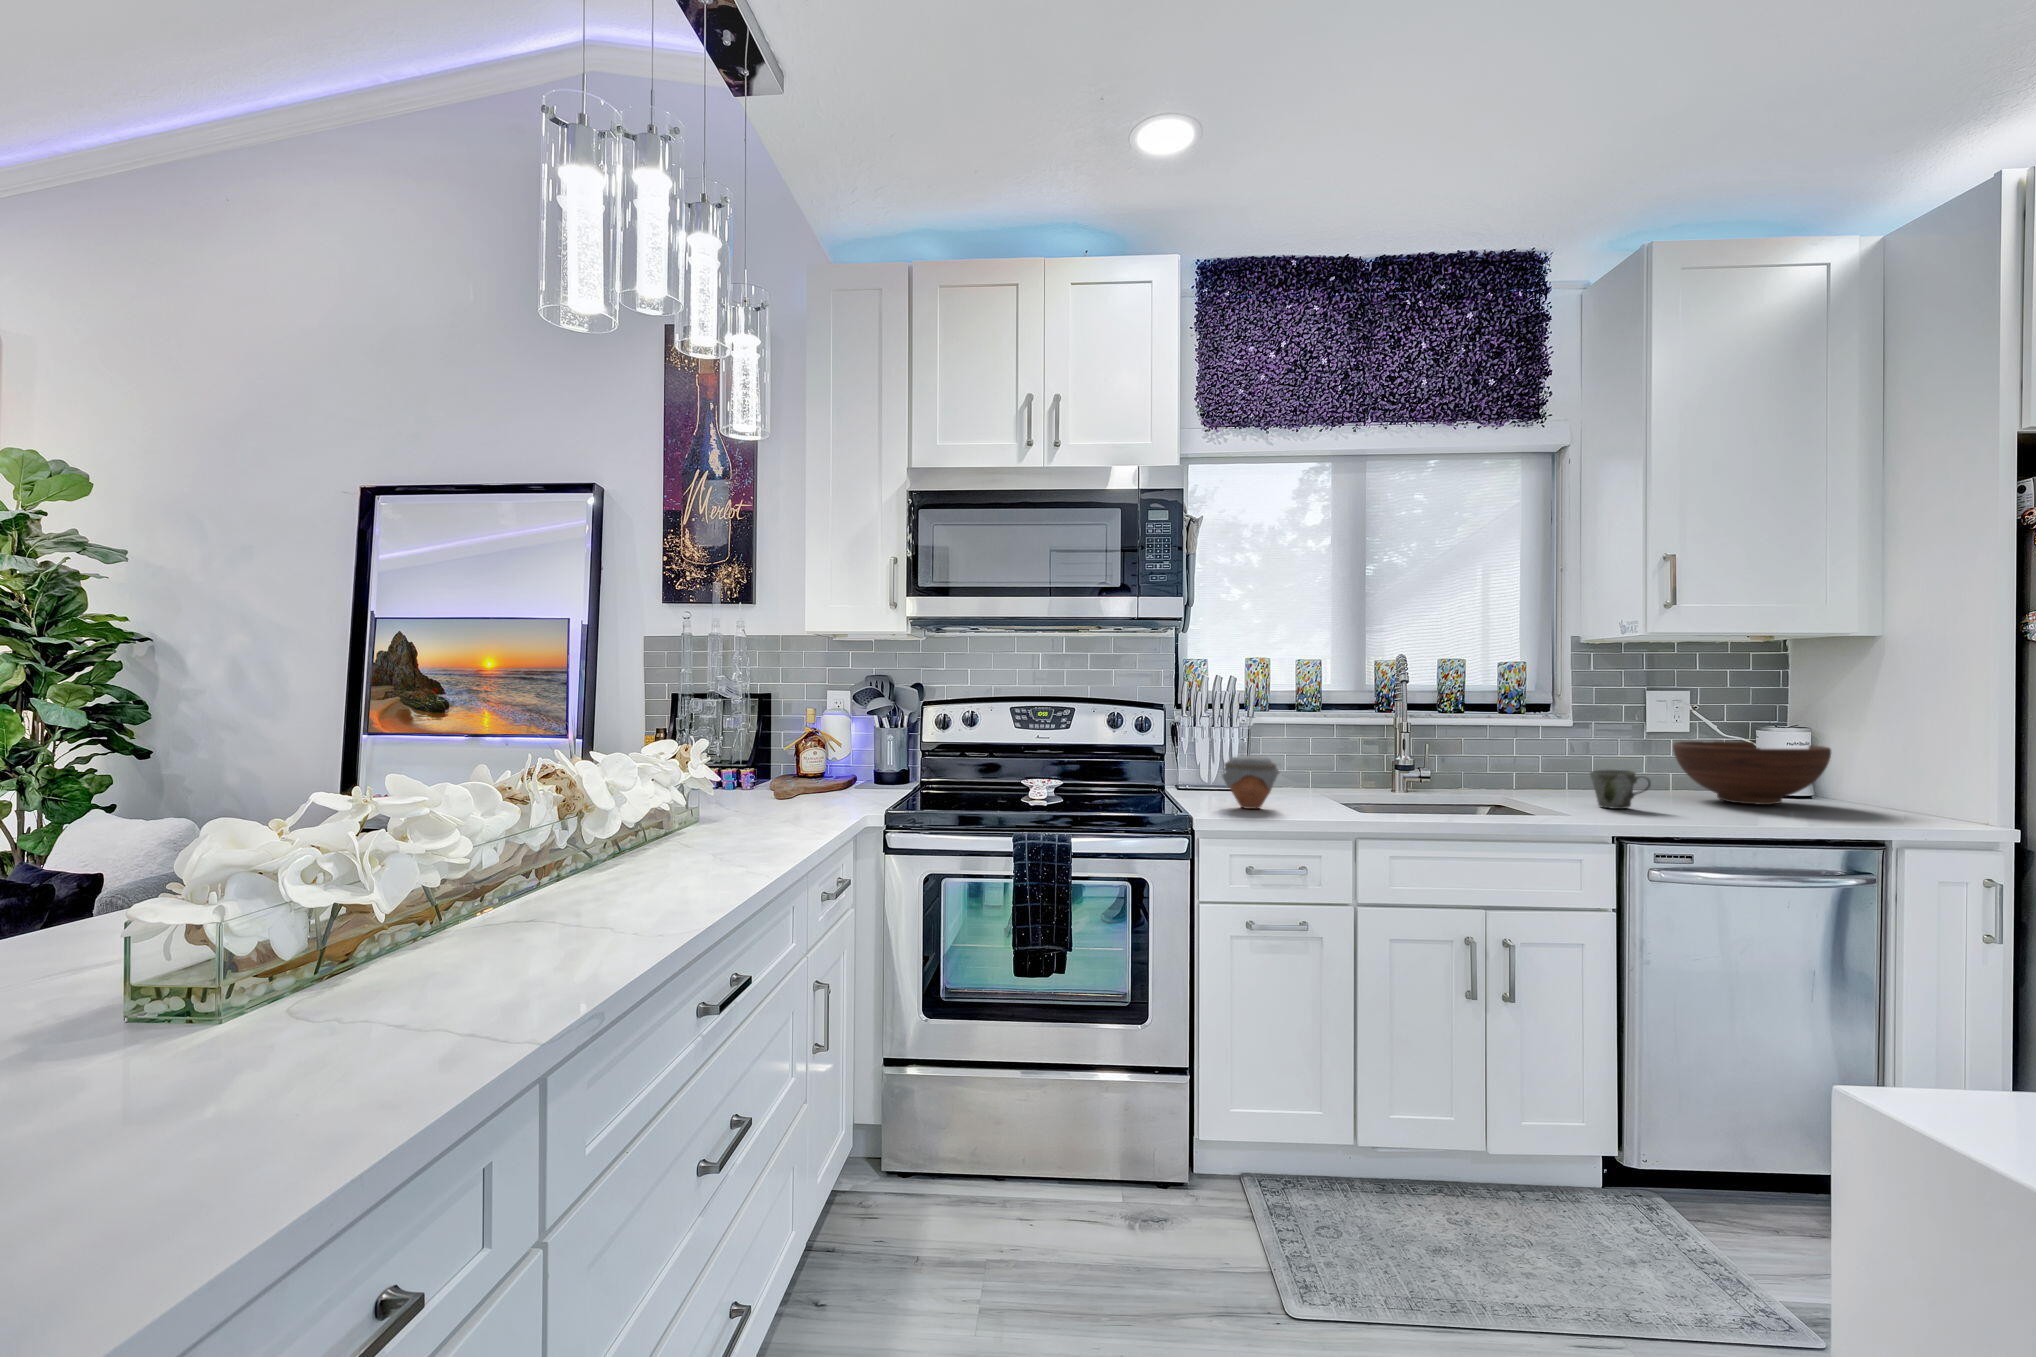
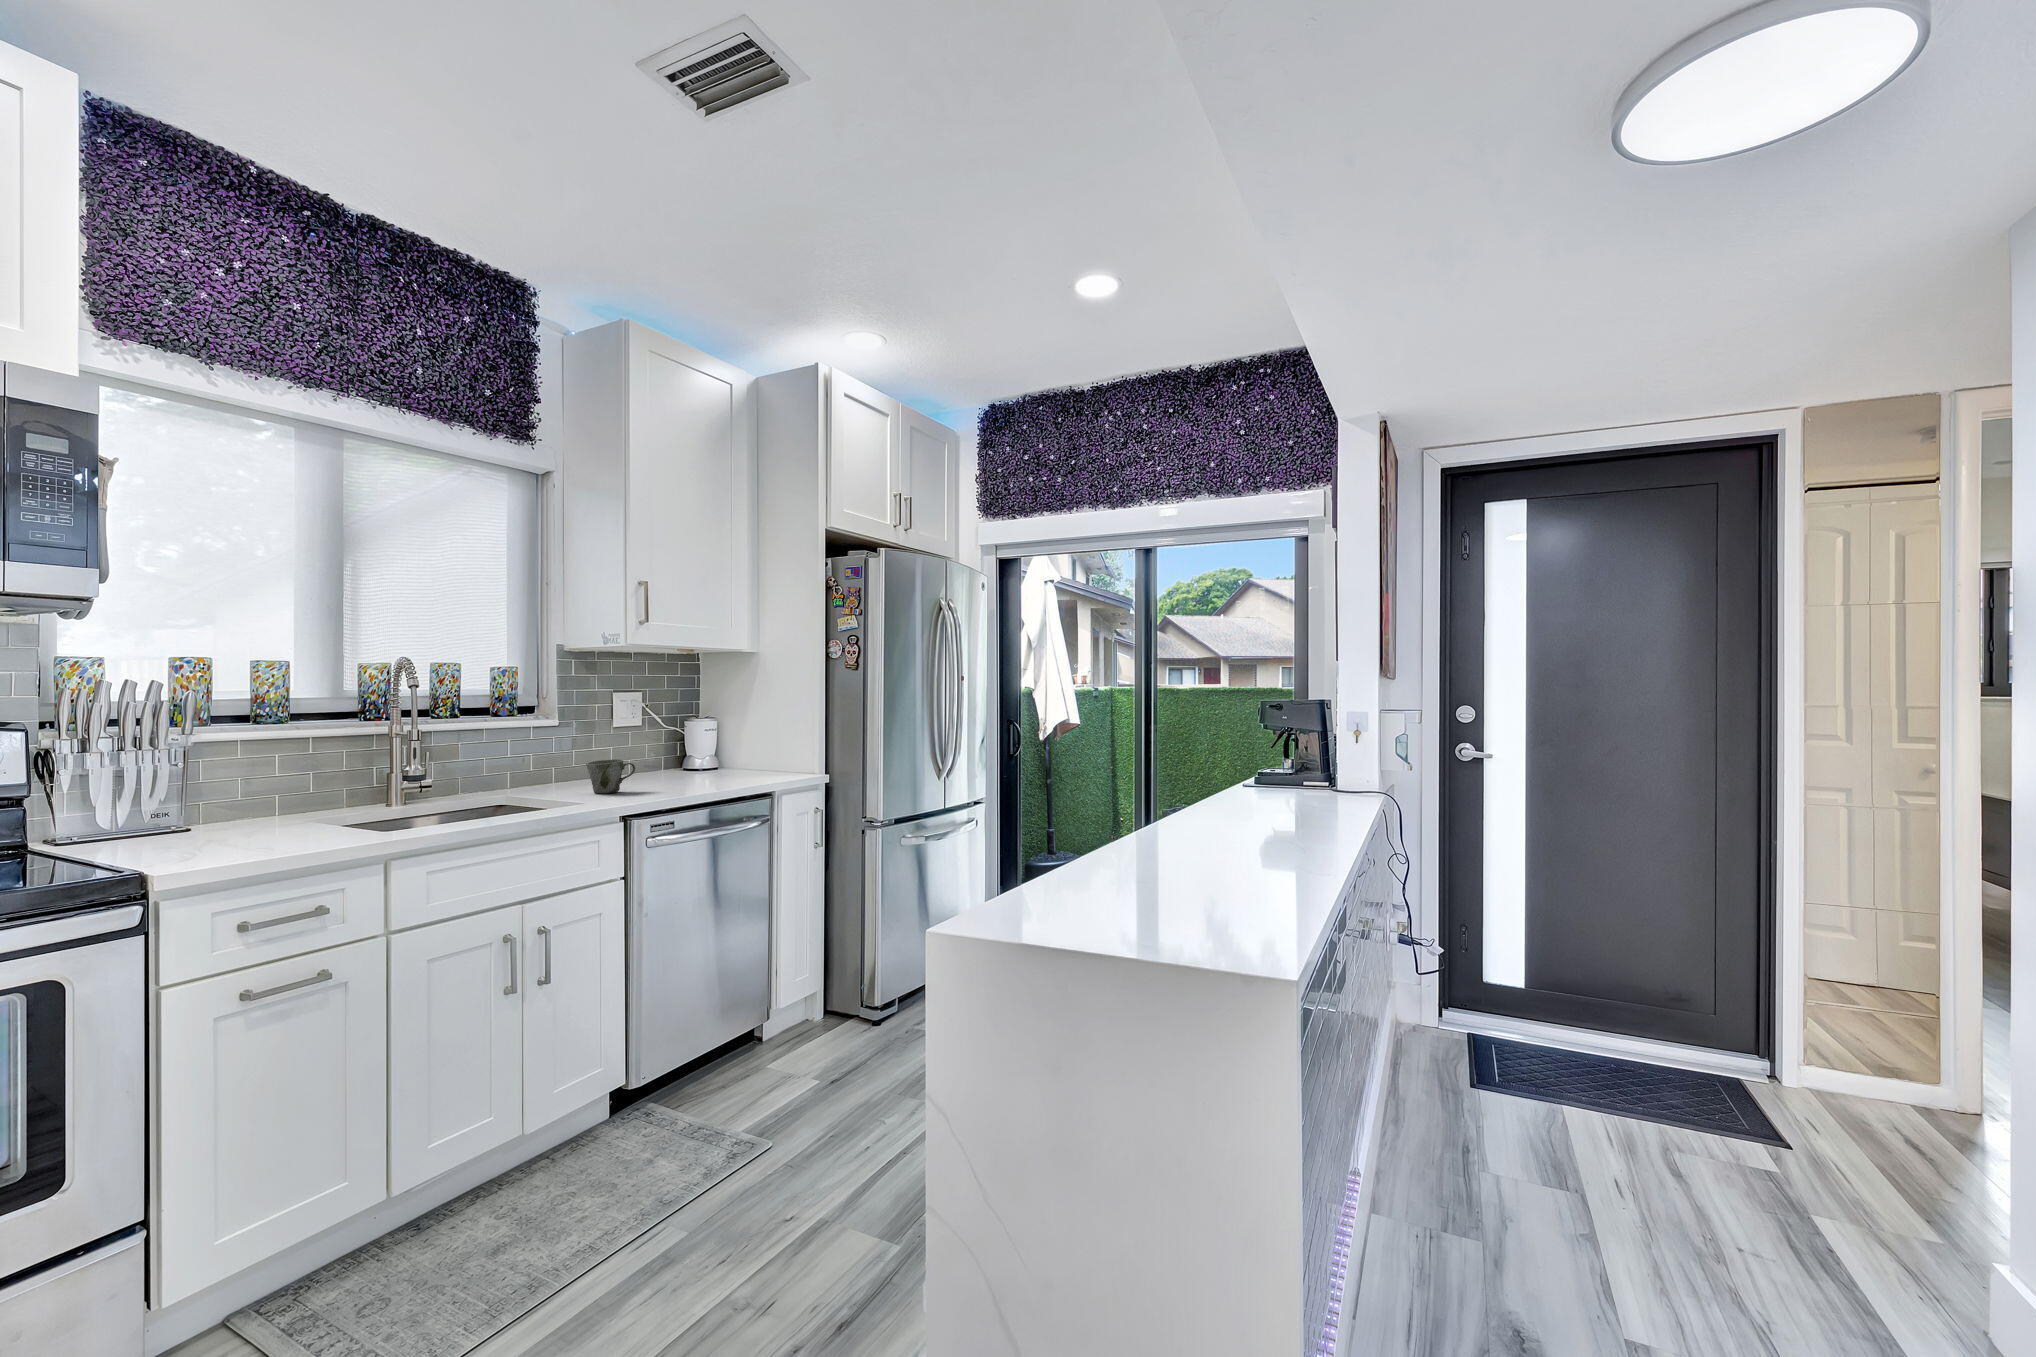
fruit bowl: present [1673,741,1831,805] -> none [635,730,738,778]
jar: present [1223,756,1280,809] -> none [178,780,272,849]

